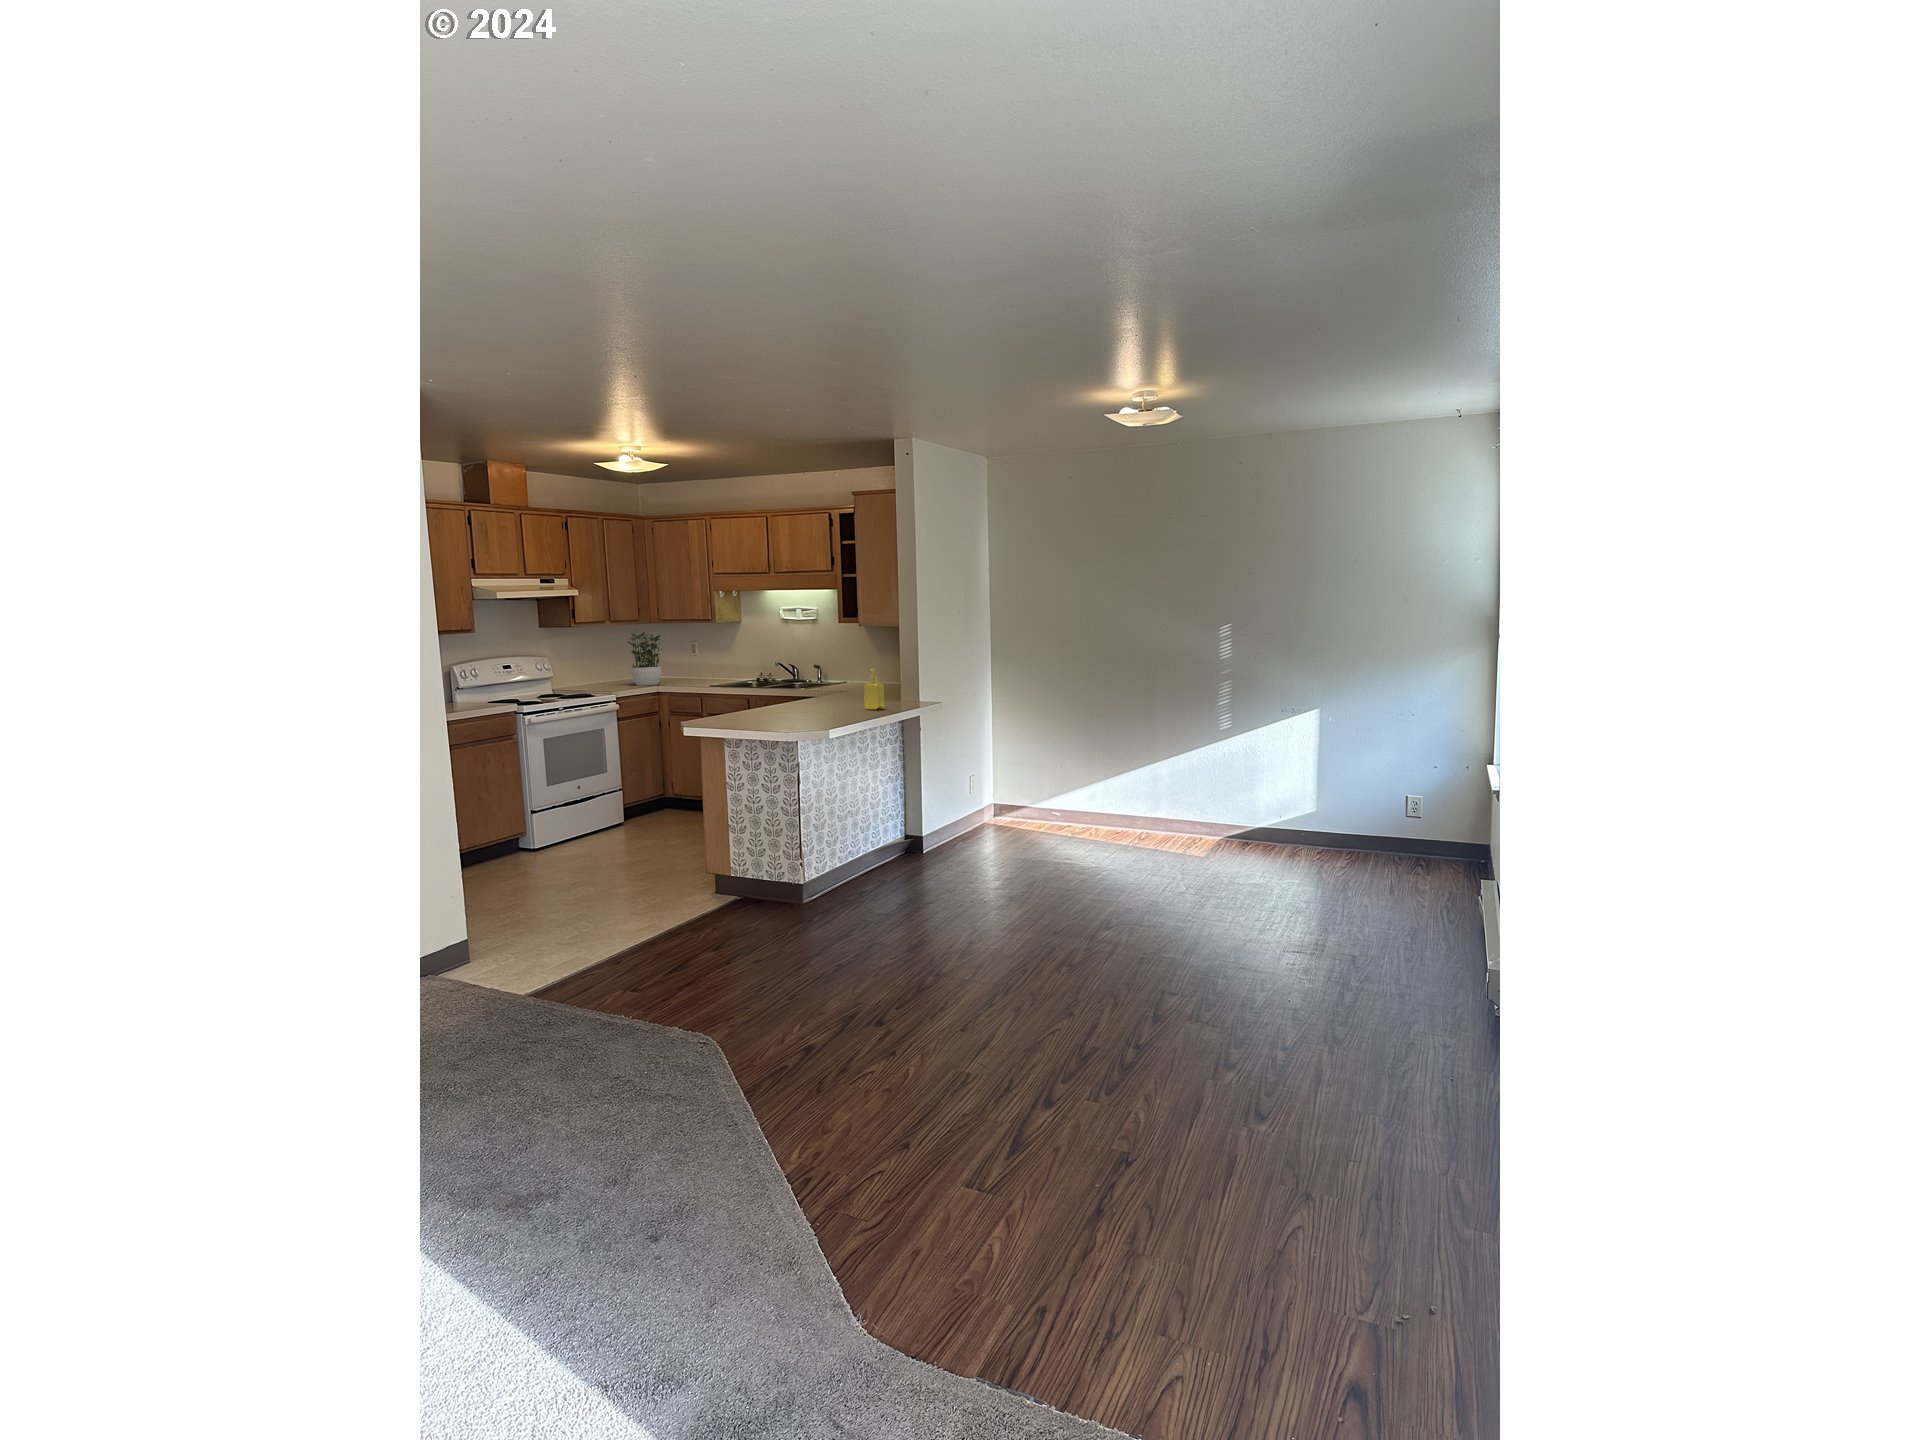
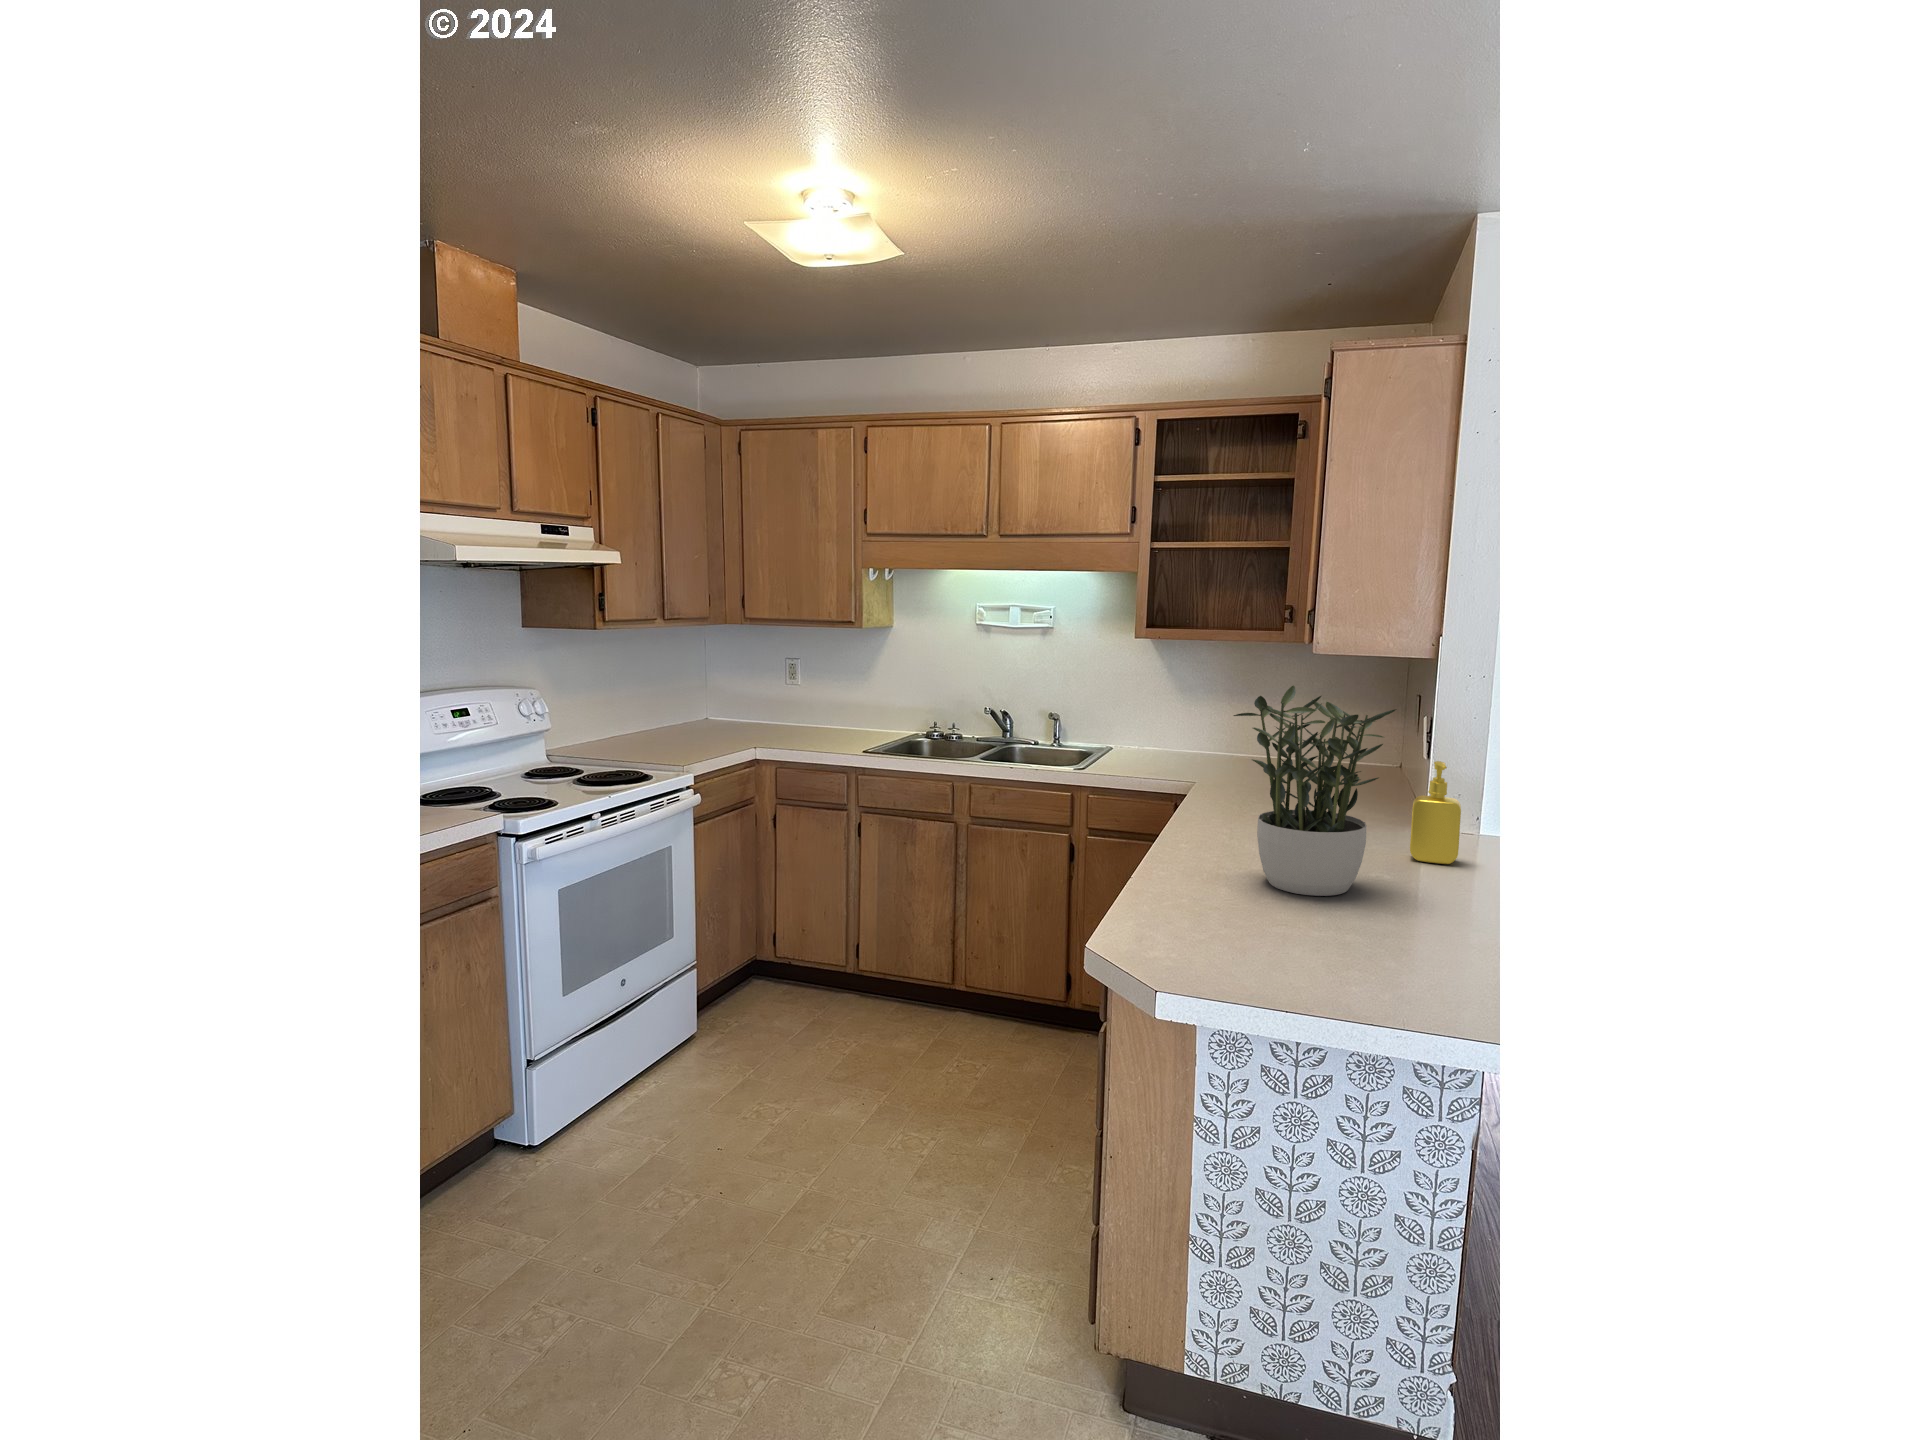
potted plant: present [627,632,661,686] -> present [1234,685,1396,896]

